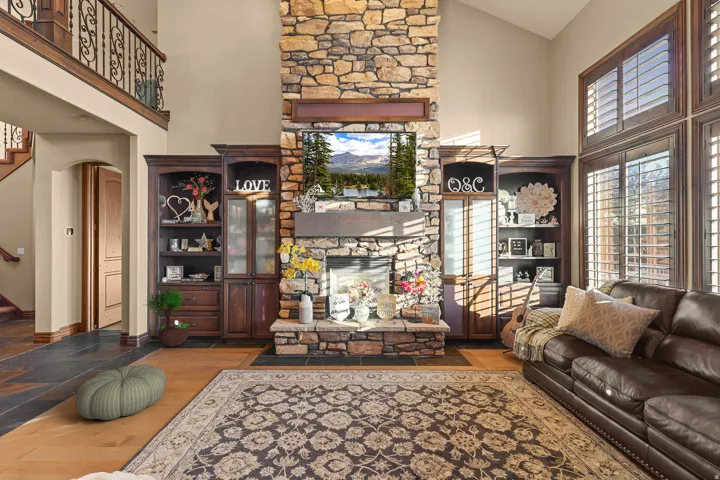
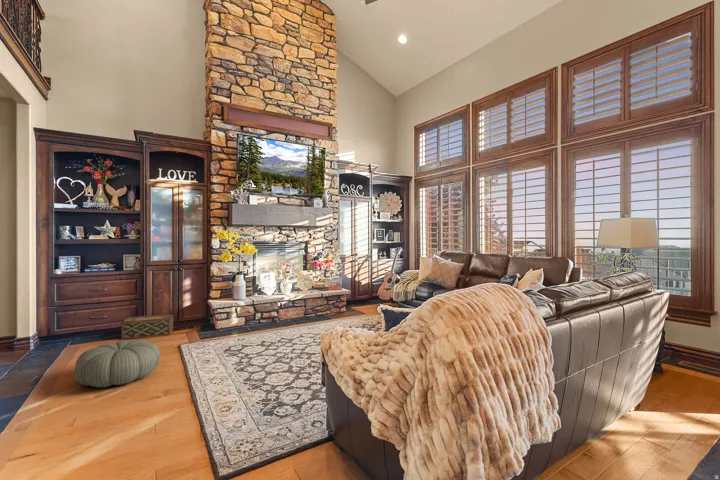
potted tree: present [148,287,189,347] -> none [53,272,106,341]
woven basket: none [195,328,246,353] -> present [121,314,173,339]

